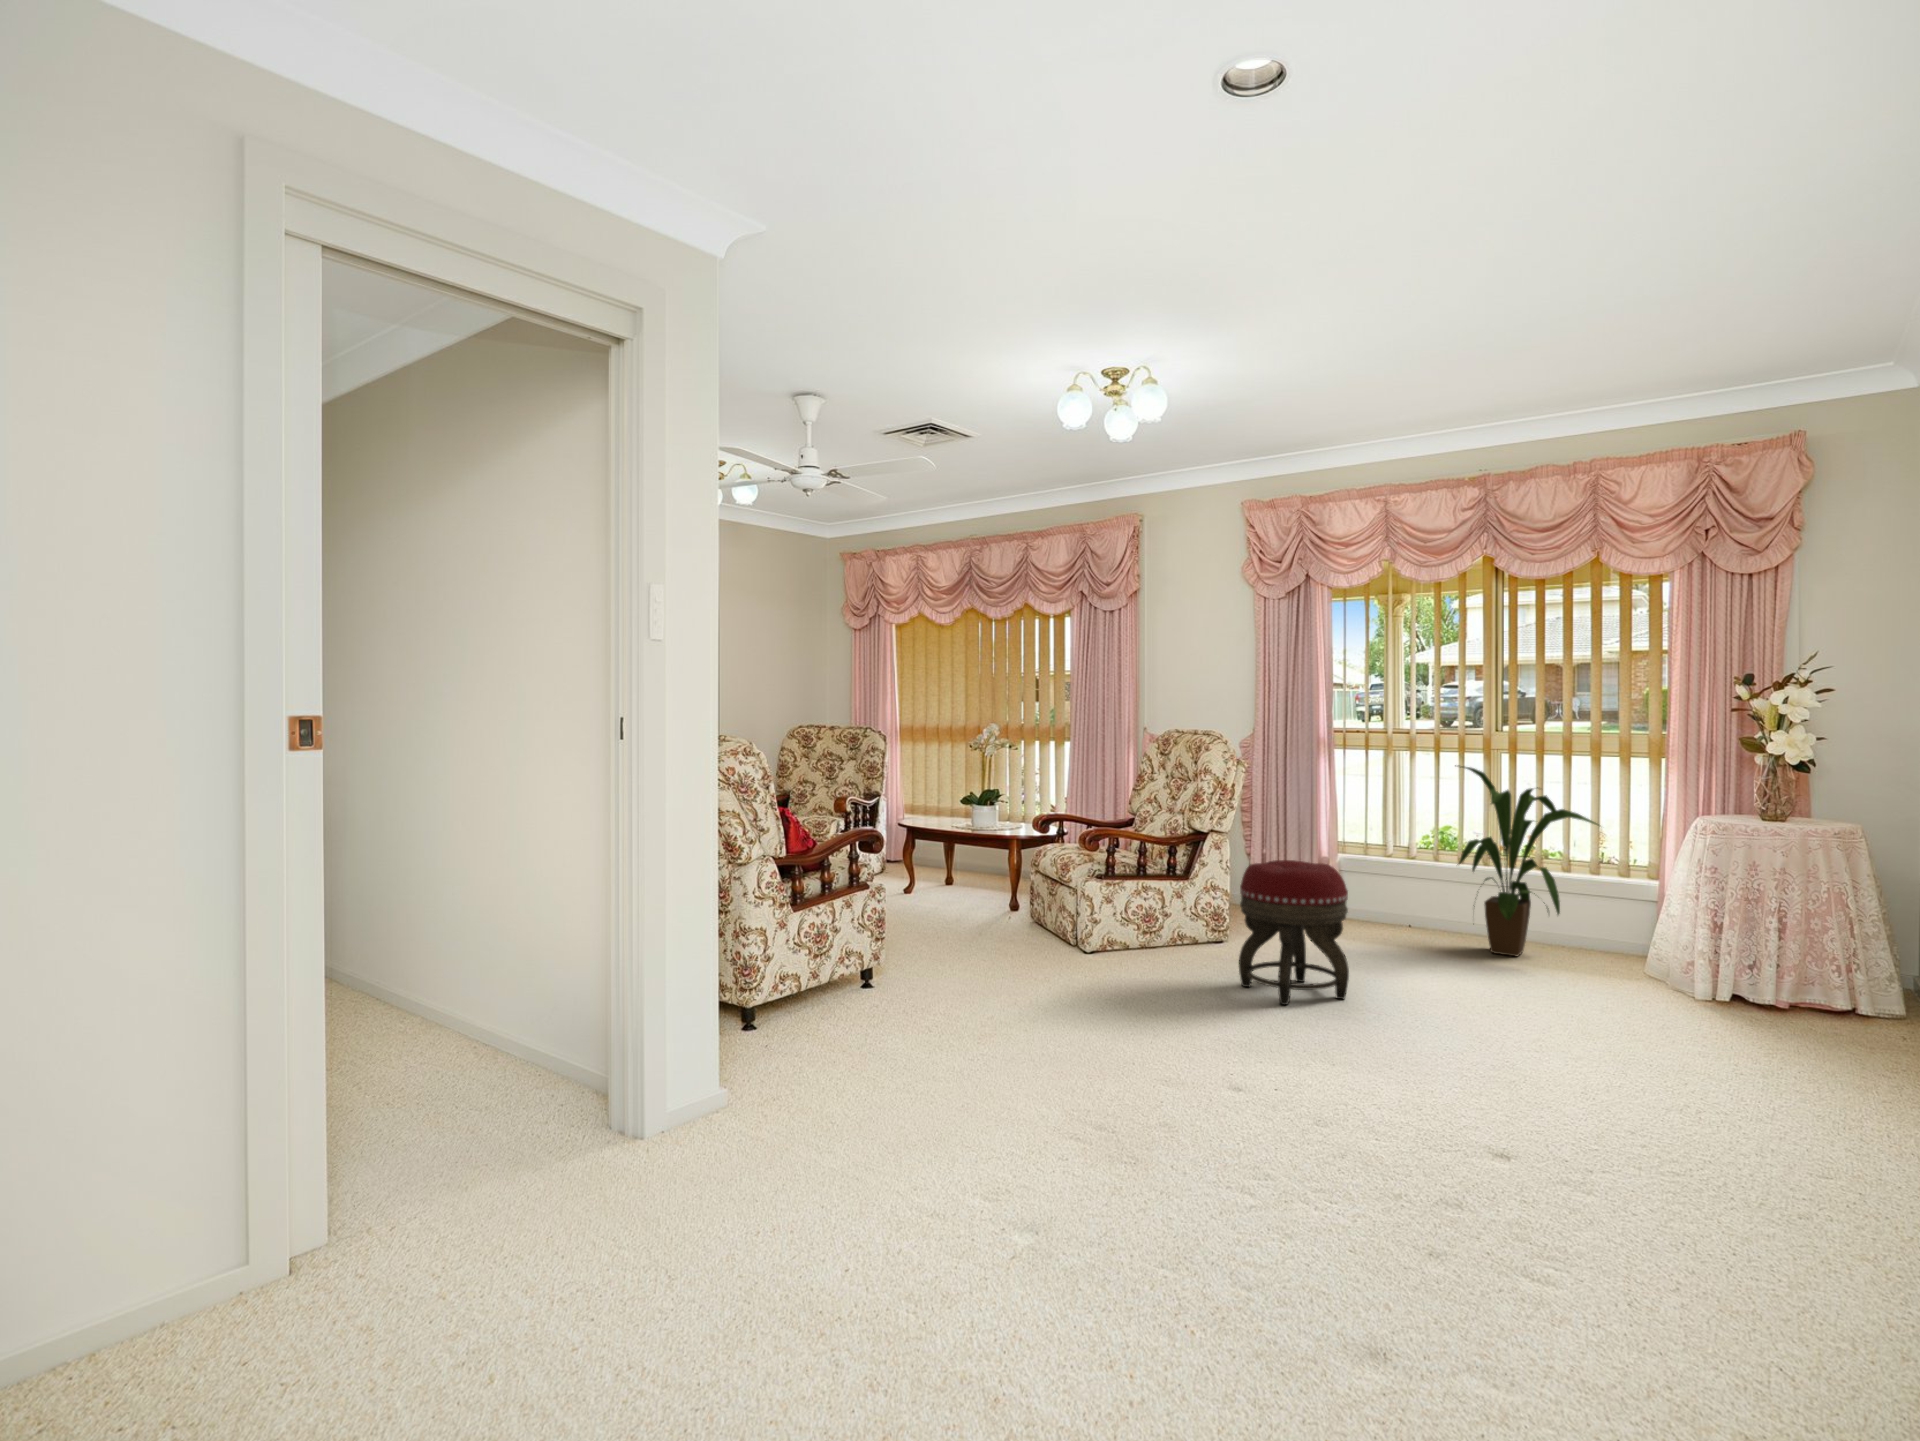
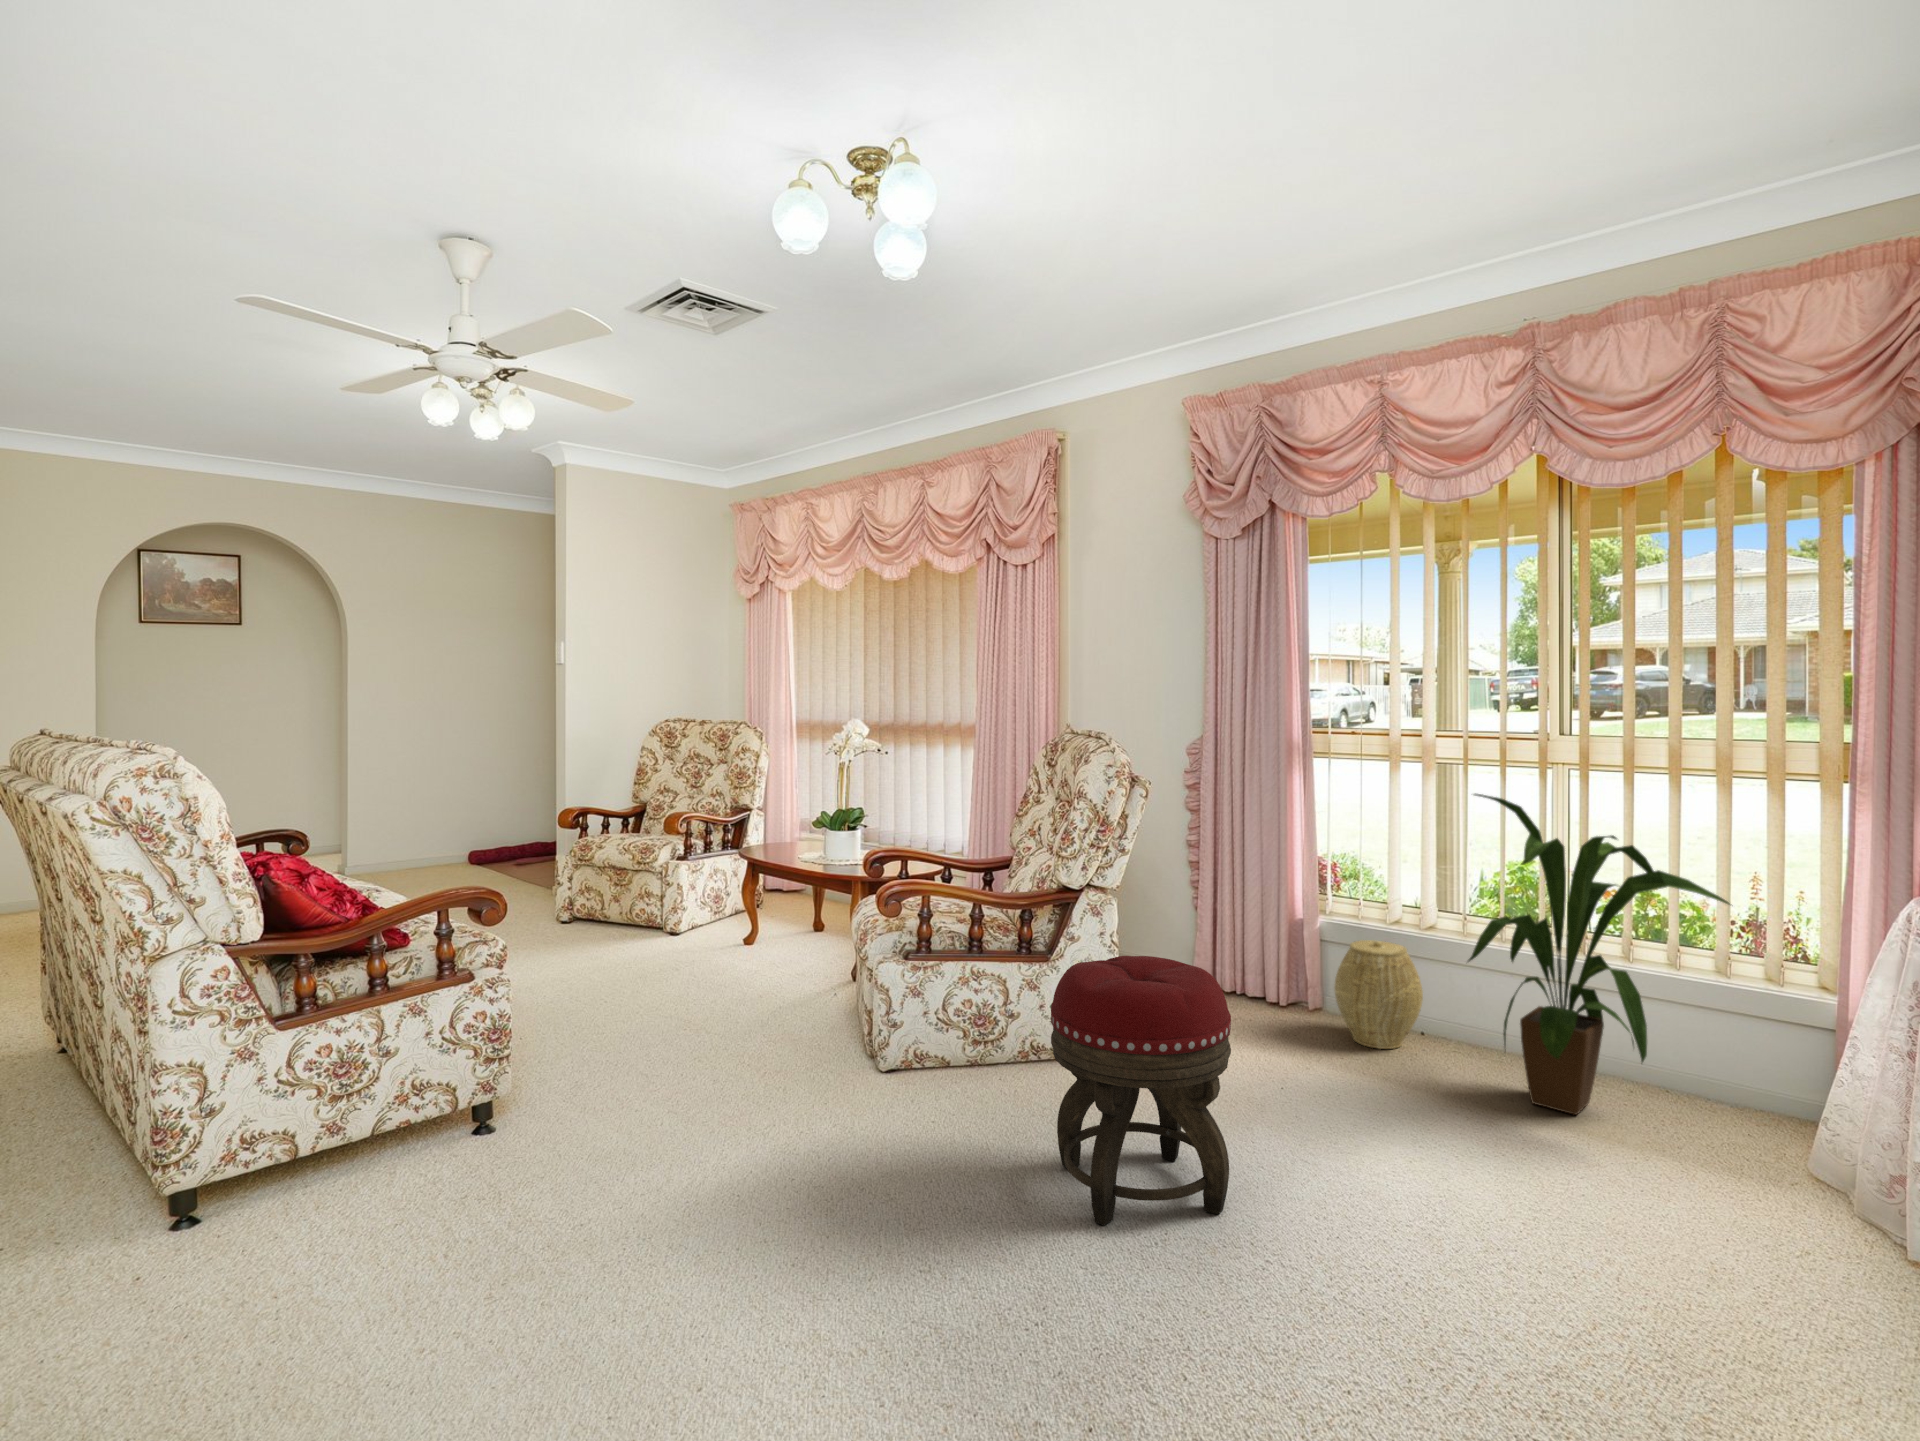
woven basket: none [1359,865,1416,933] -> present [1334,940,1423,1049]

